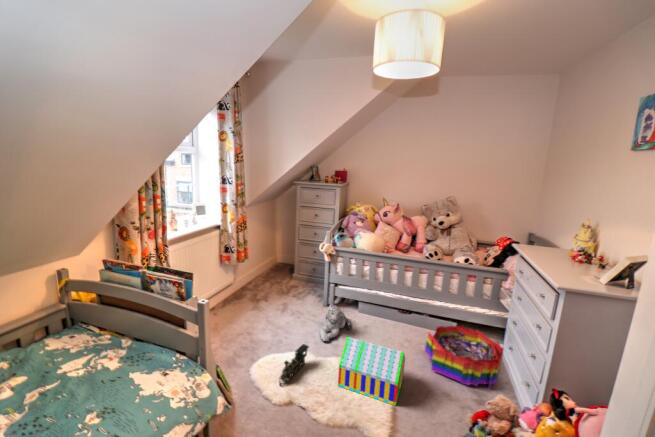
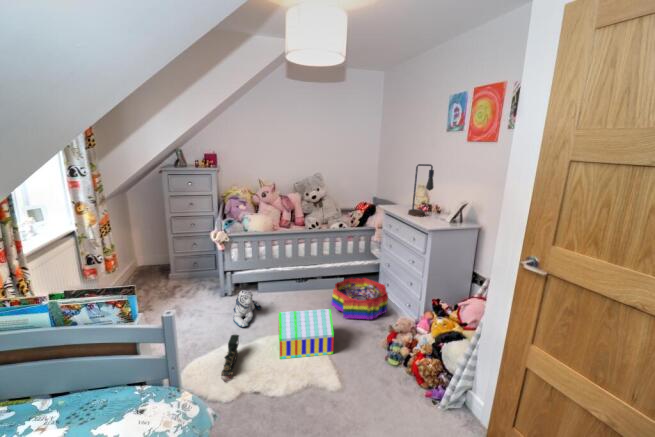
table lamp: none [544,193,595,267] -> present [408,164,434,217]

